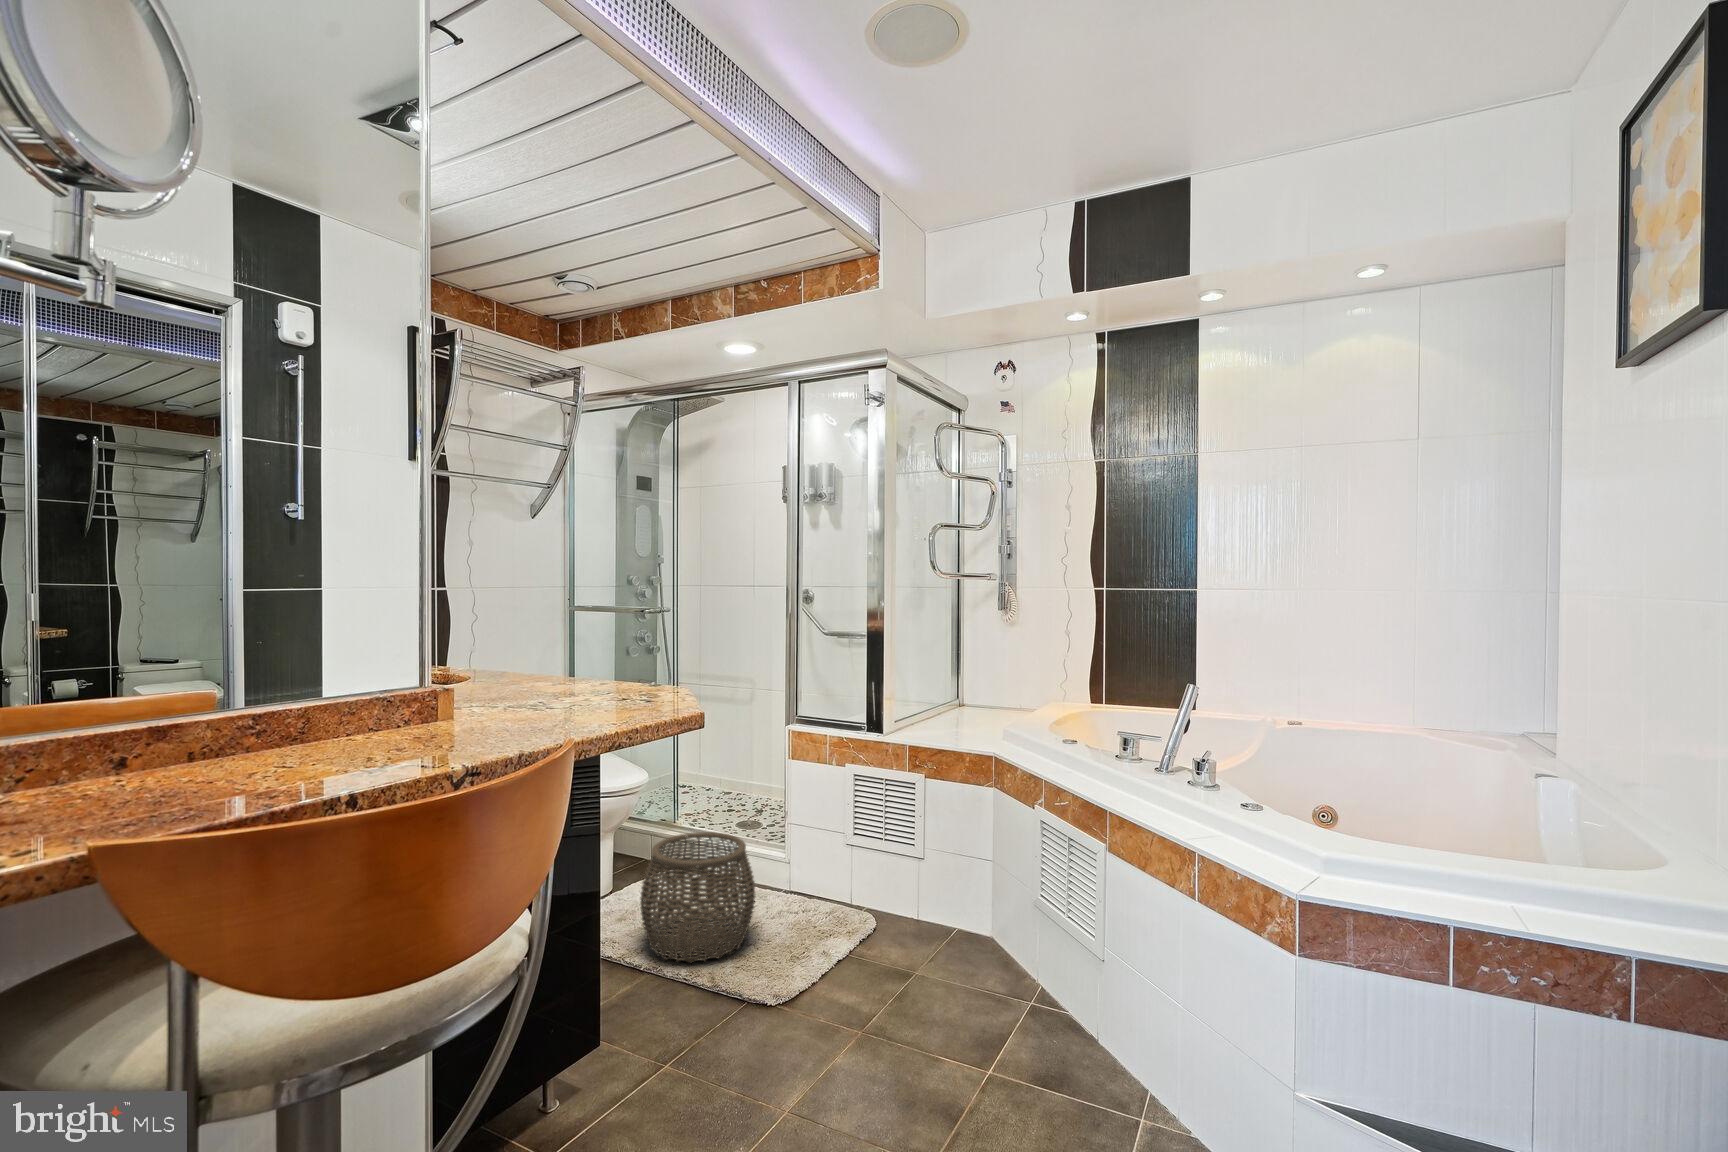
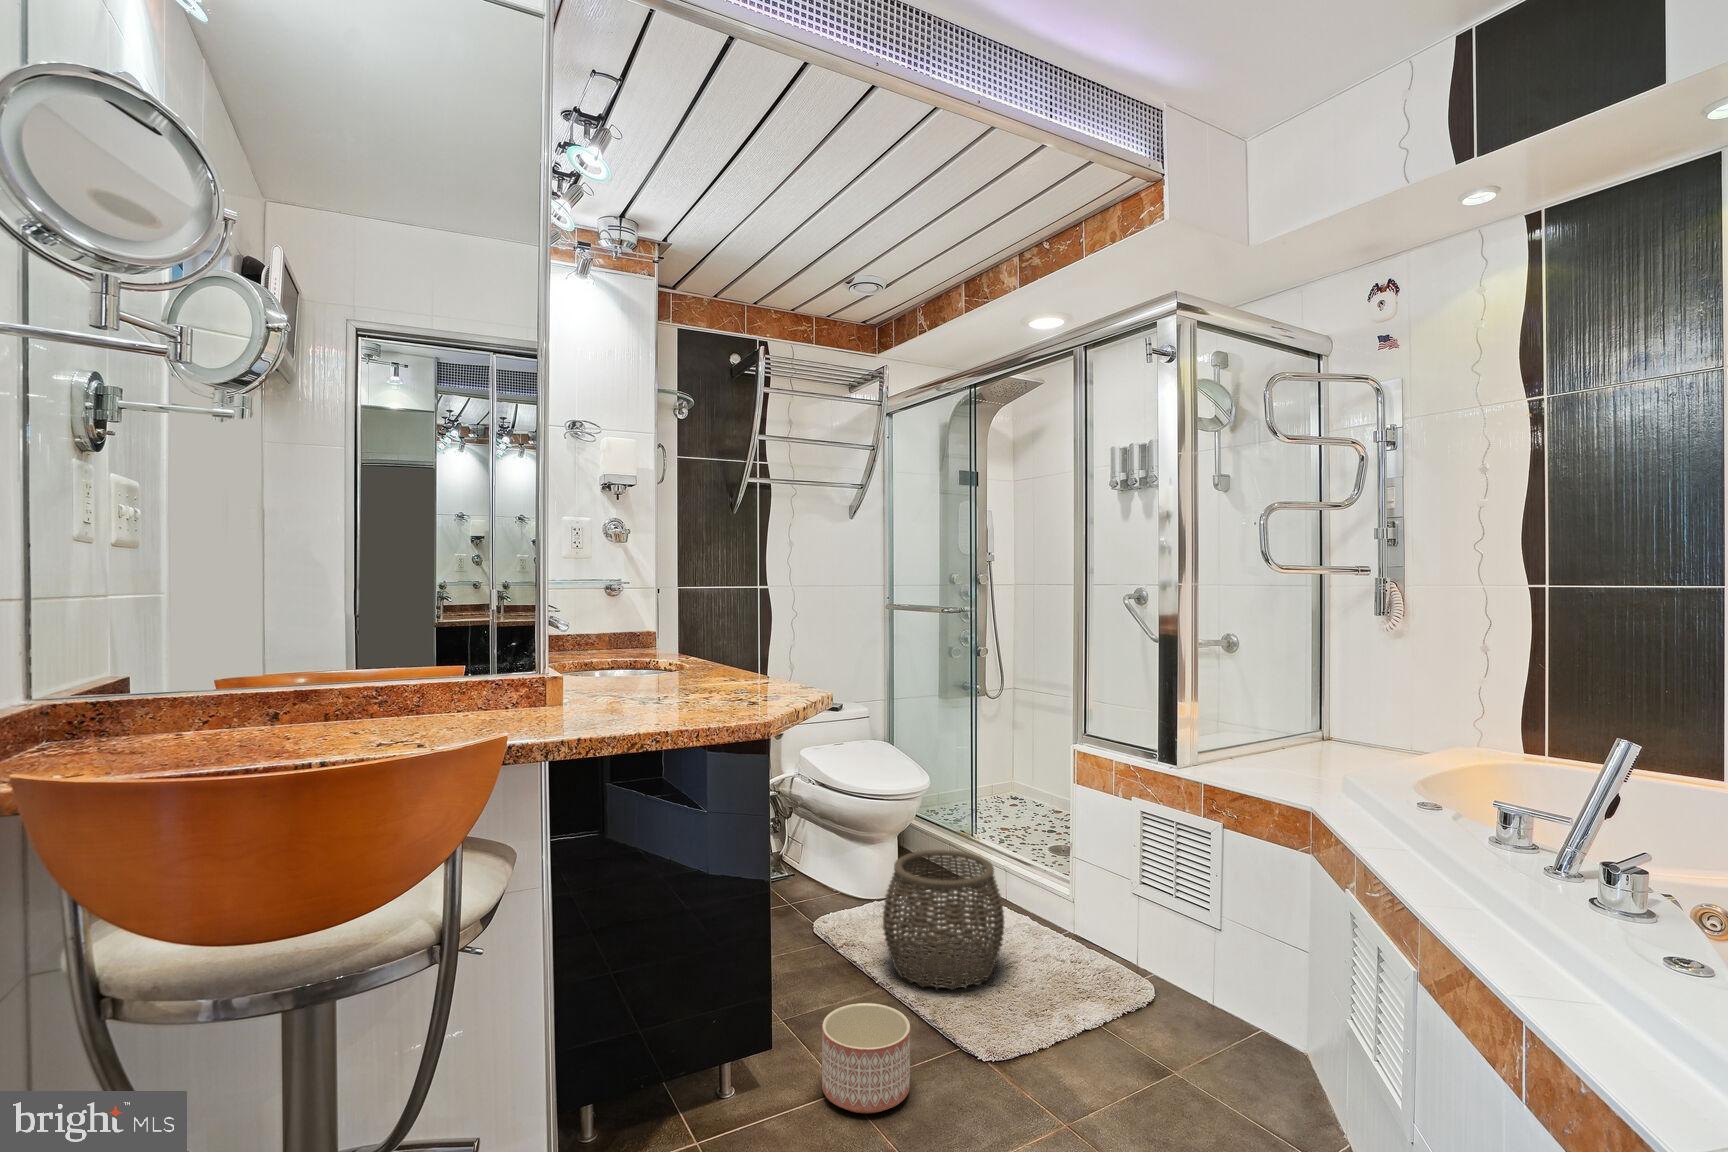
planter: none [657,981,742,1086] -> present [822,1003,910,1114]

